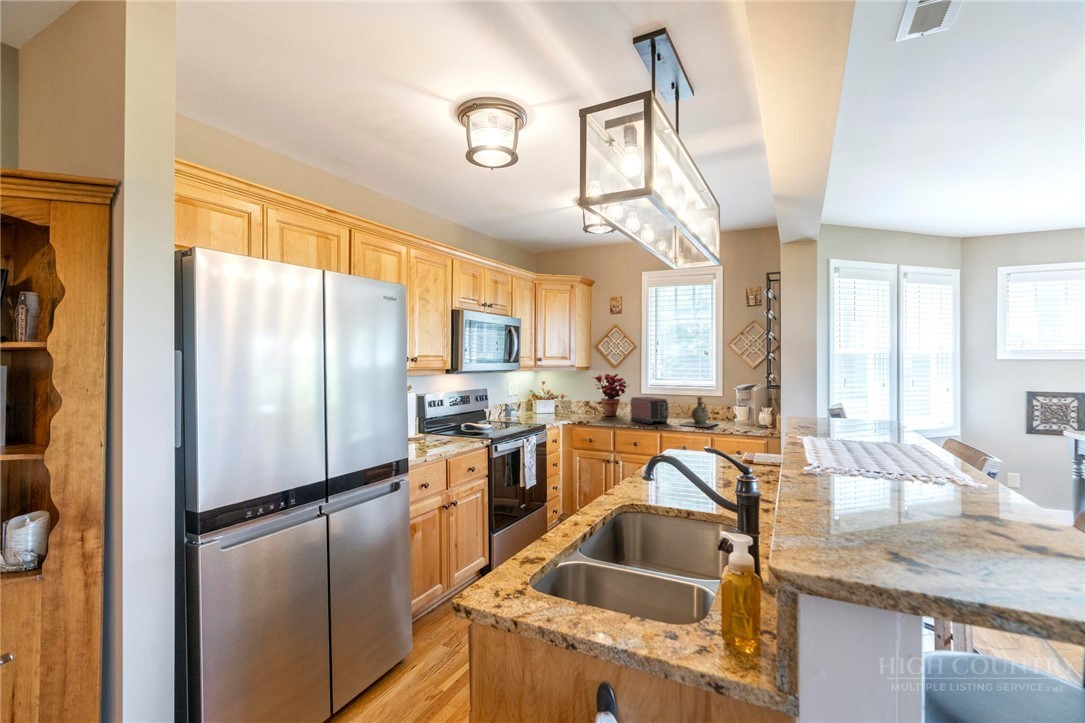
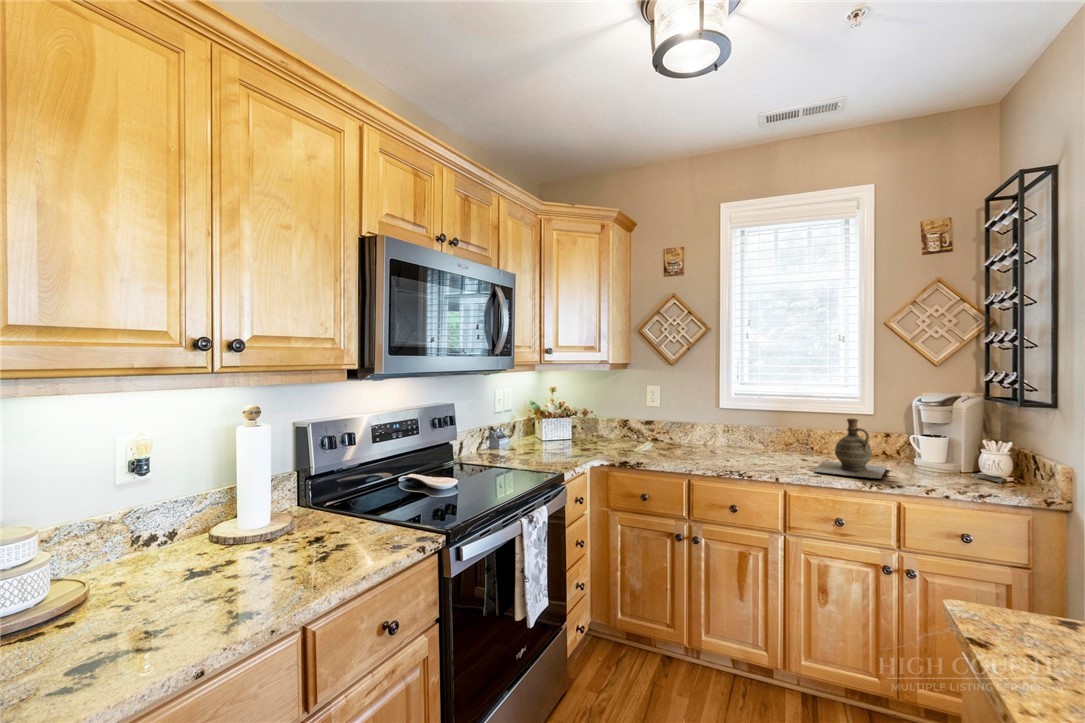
potted plant: present [593,374,629,416] -> none [637,374,704,447]
toaster: present [630,397,669,424] -> none [711,415,788,468]

